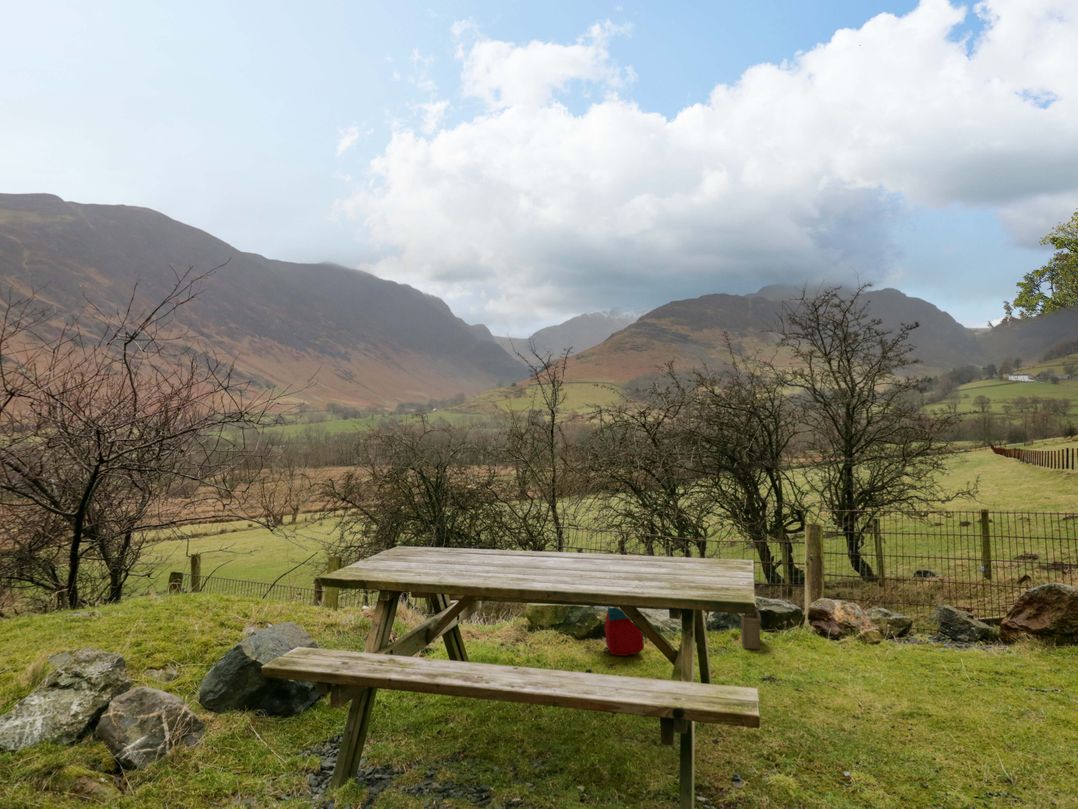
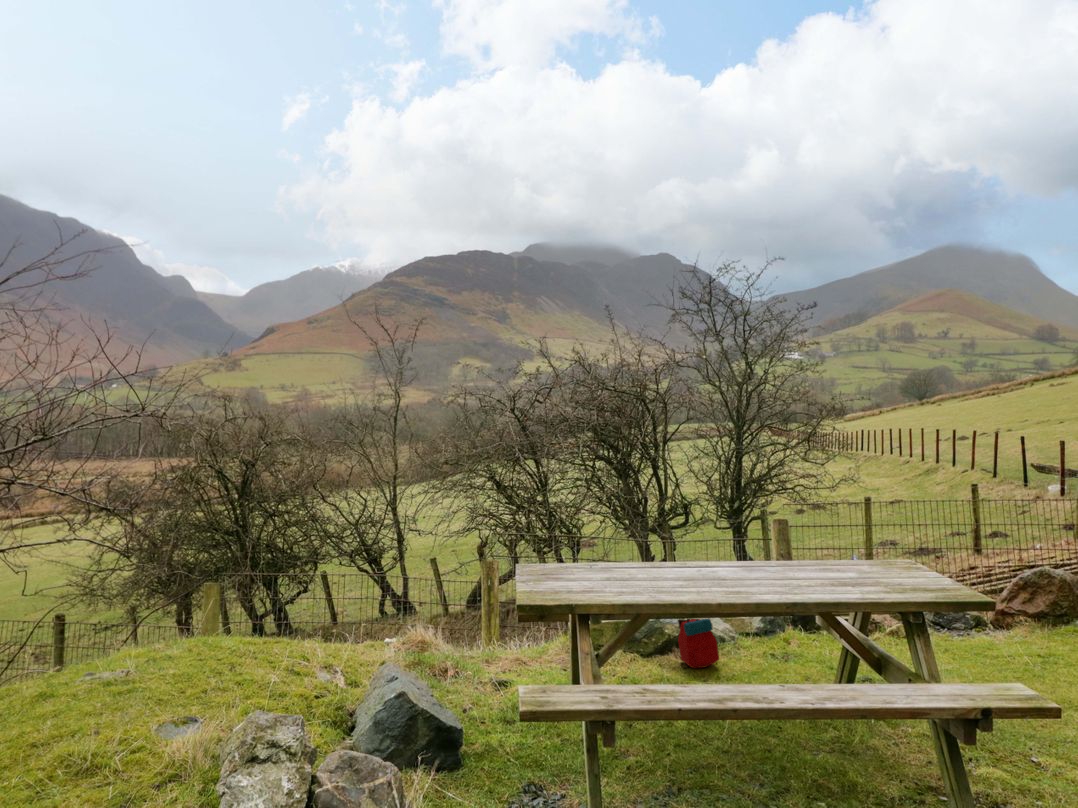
basket: present [739,610,762,649] -> none [787,612,814,651]

